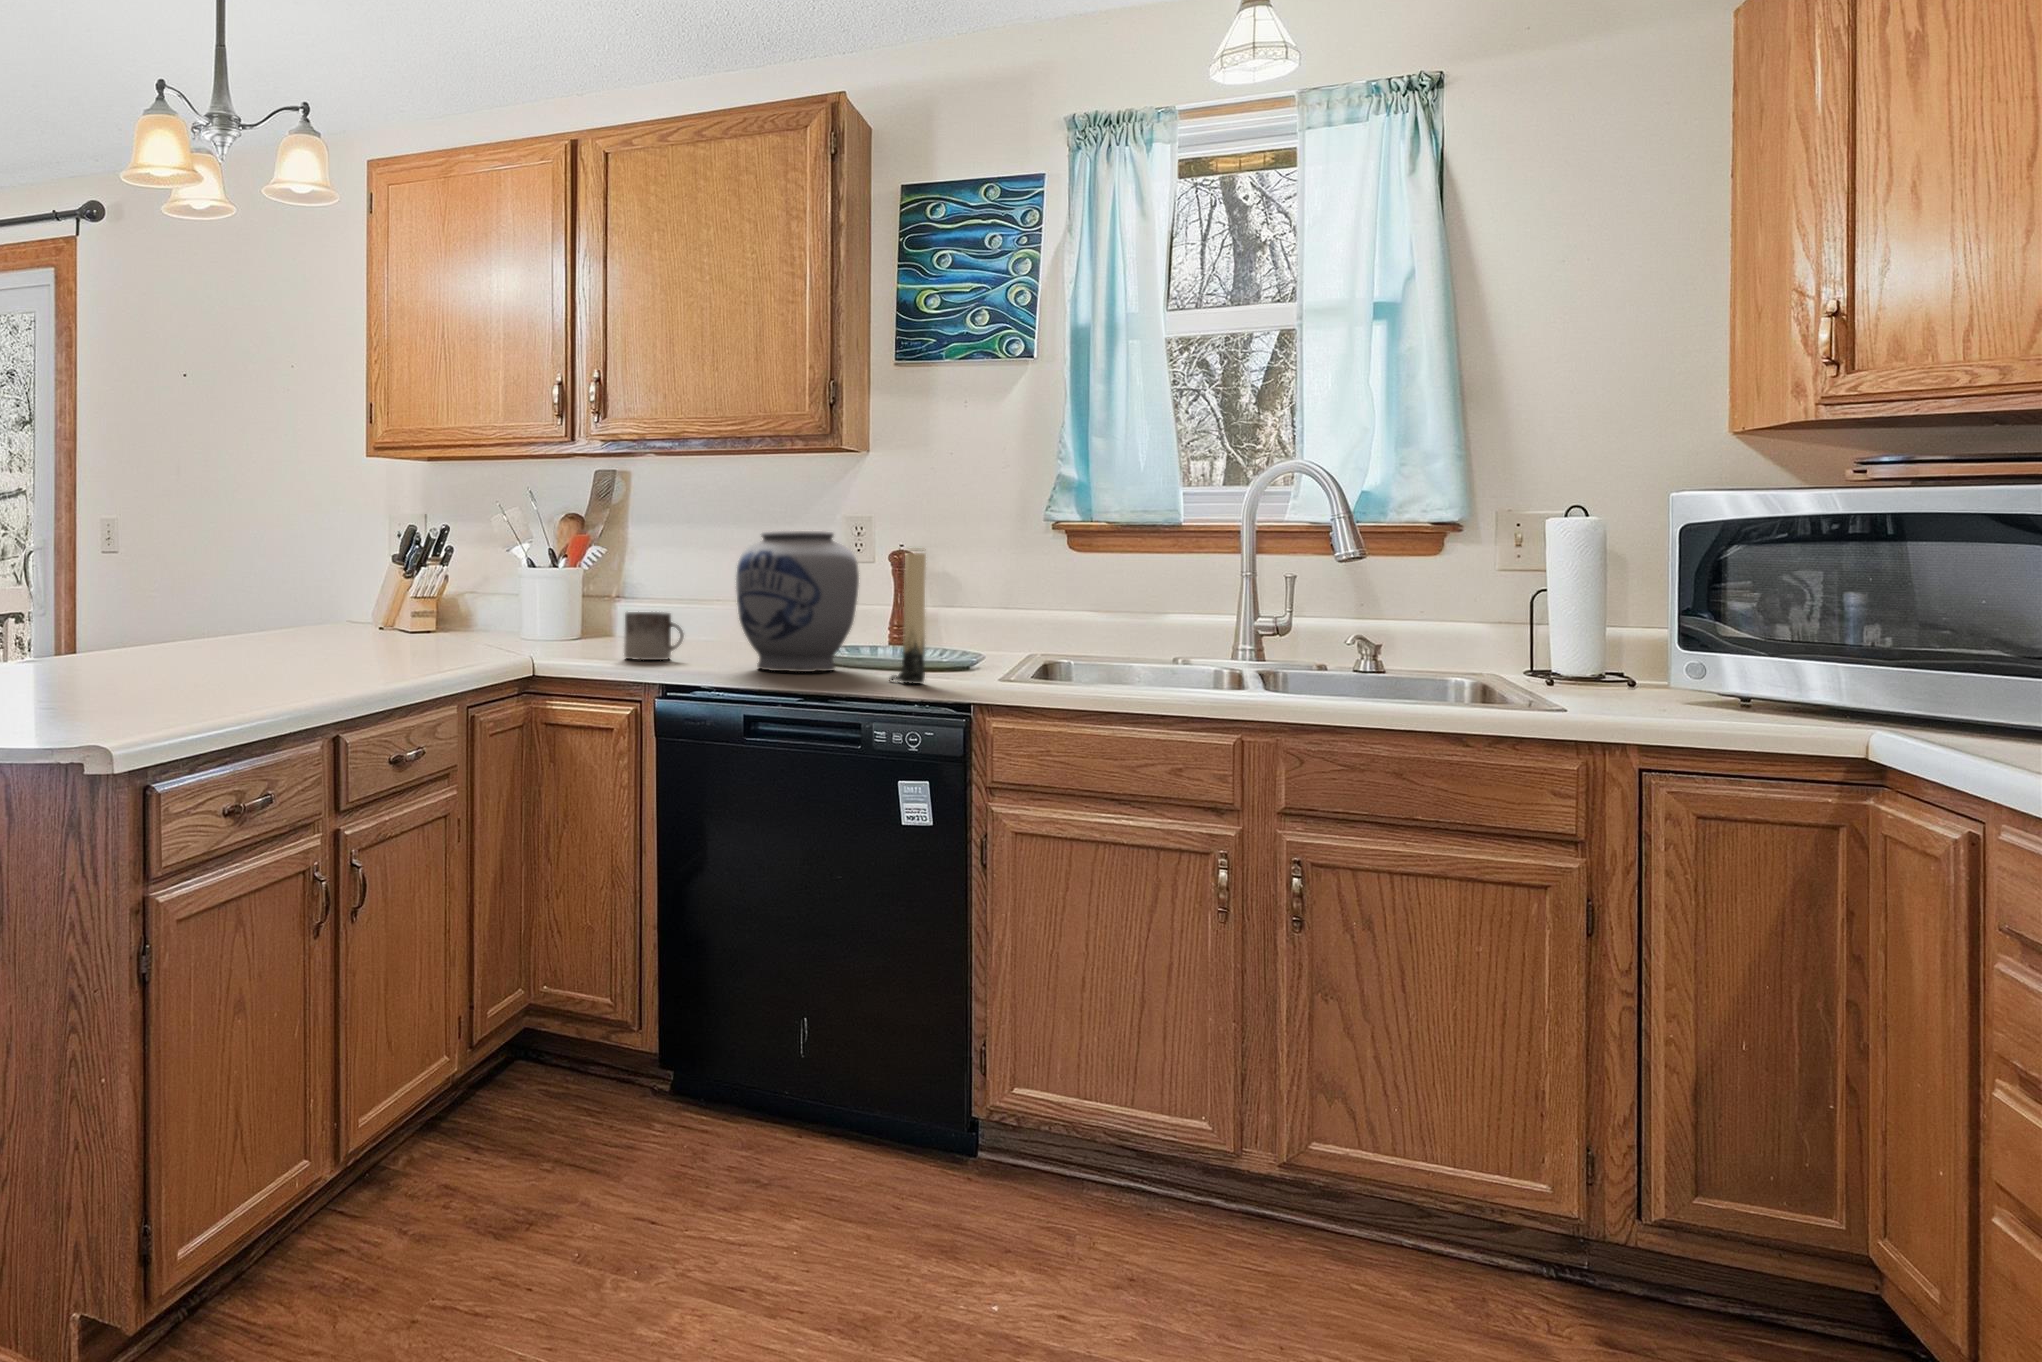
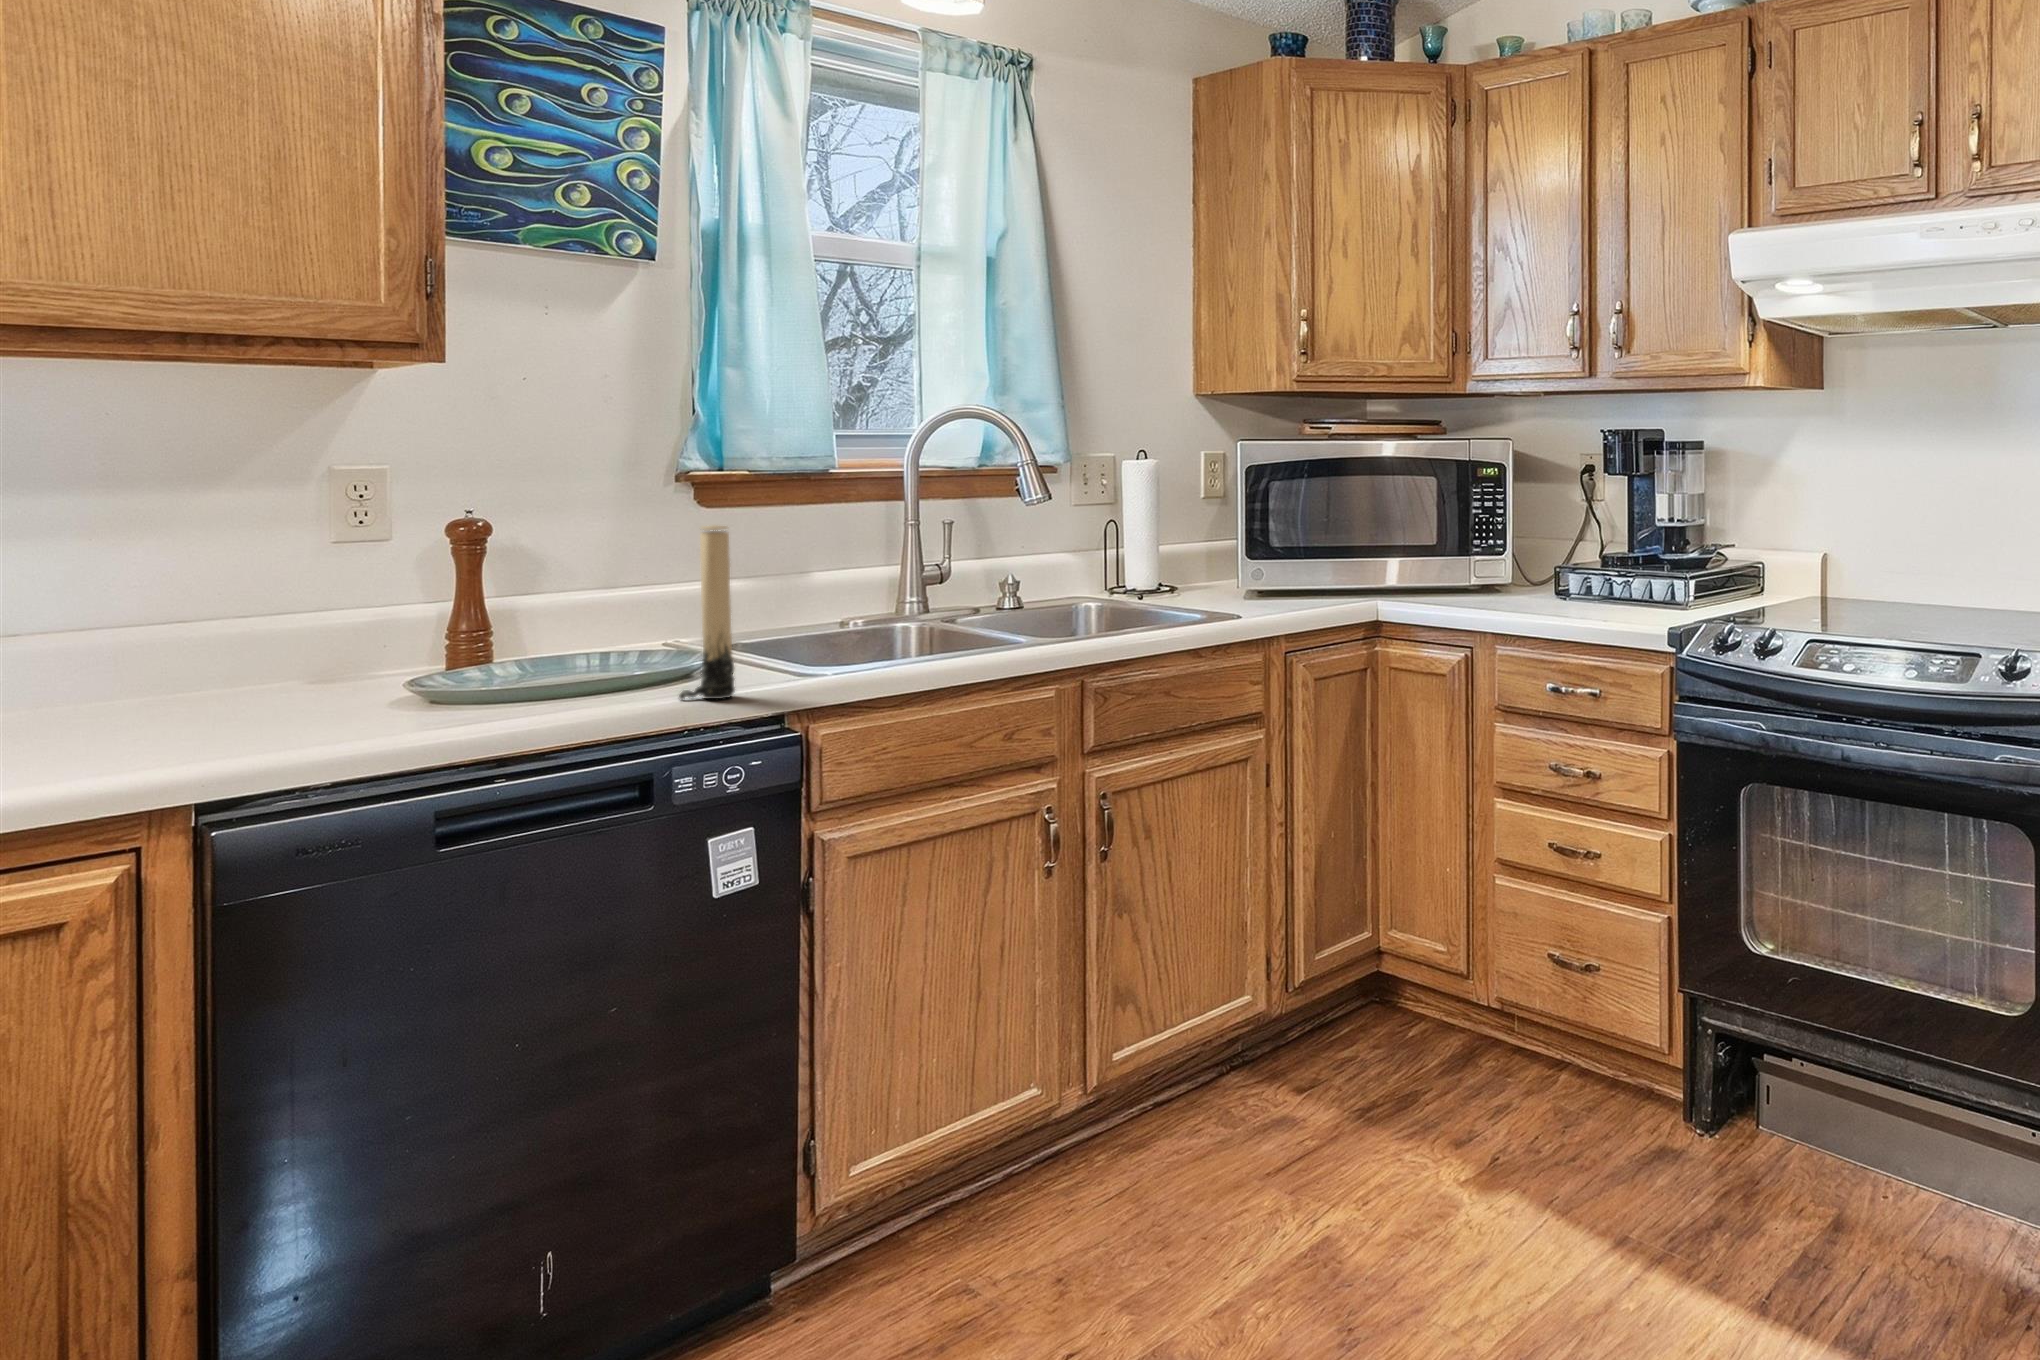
vase: present [736,531,859,672] -> none [363,497,582,712]
mug: present [624,612,684,660] -> none [58,640,215,735]

